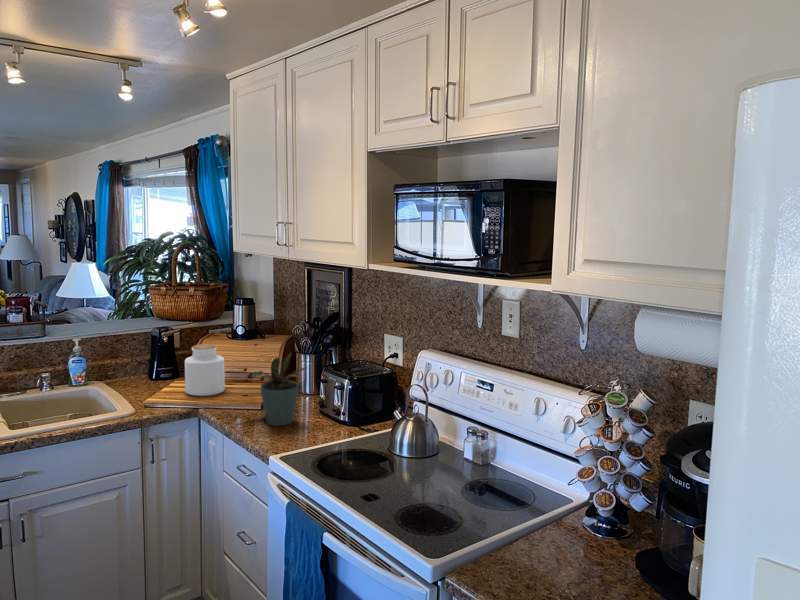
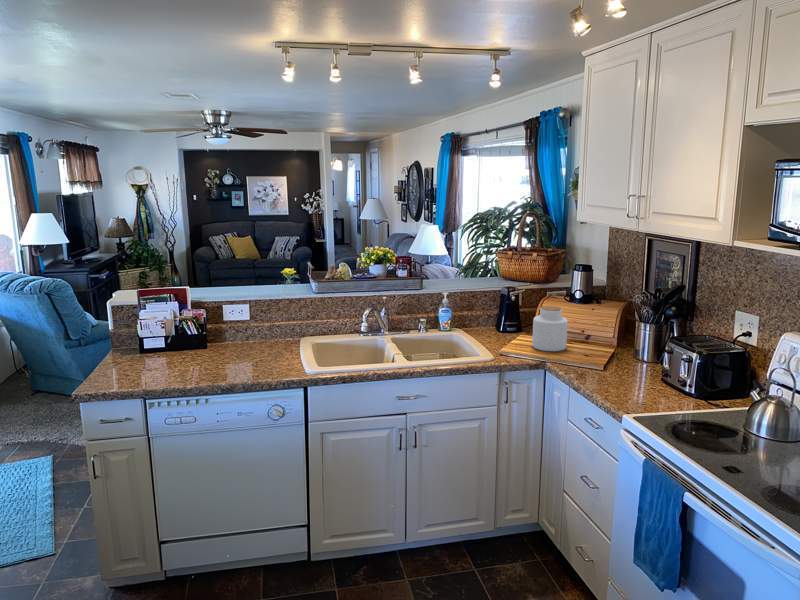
potted plant: present [251,353,307,426] -> none [600,323,655,388]

